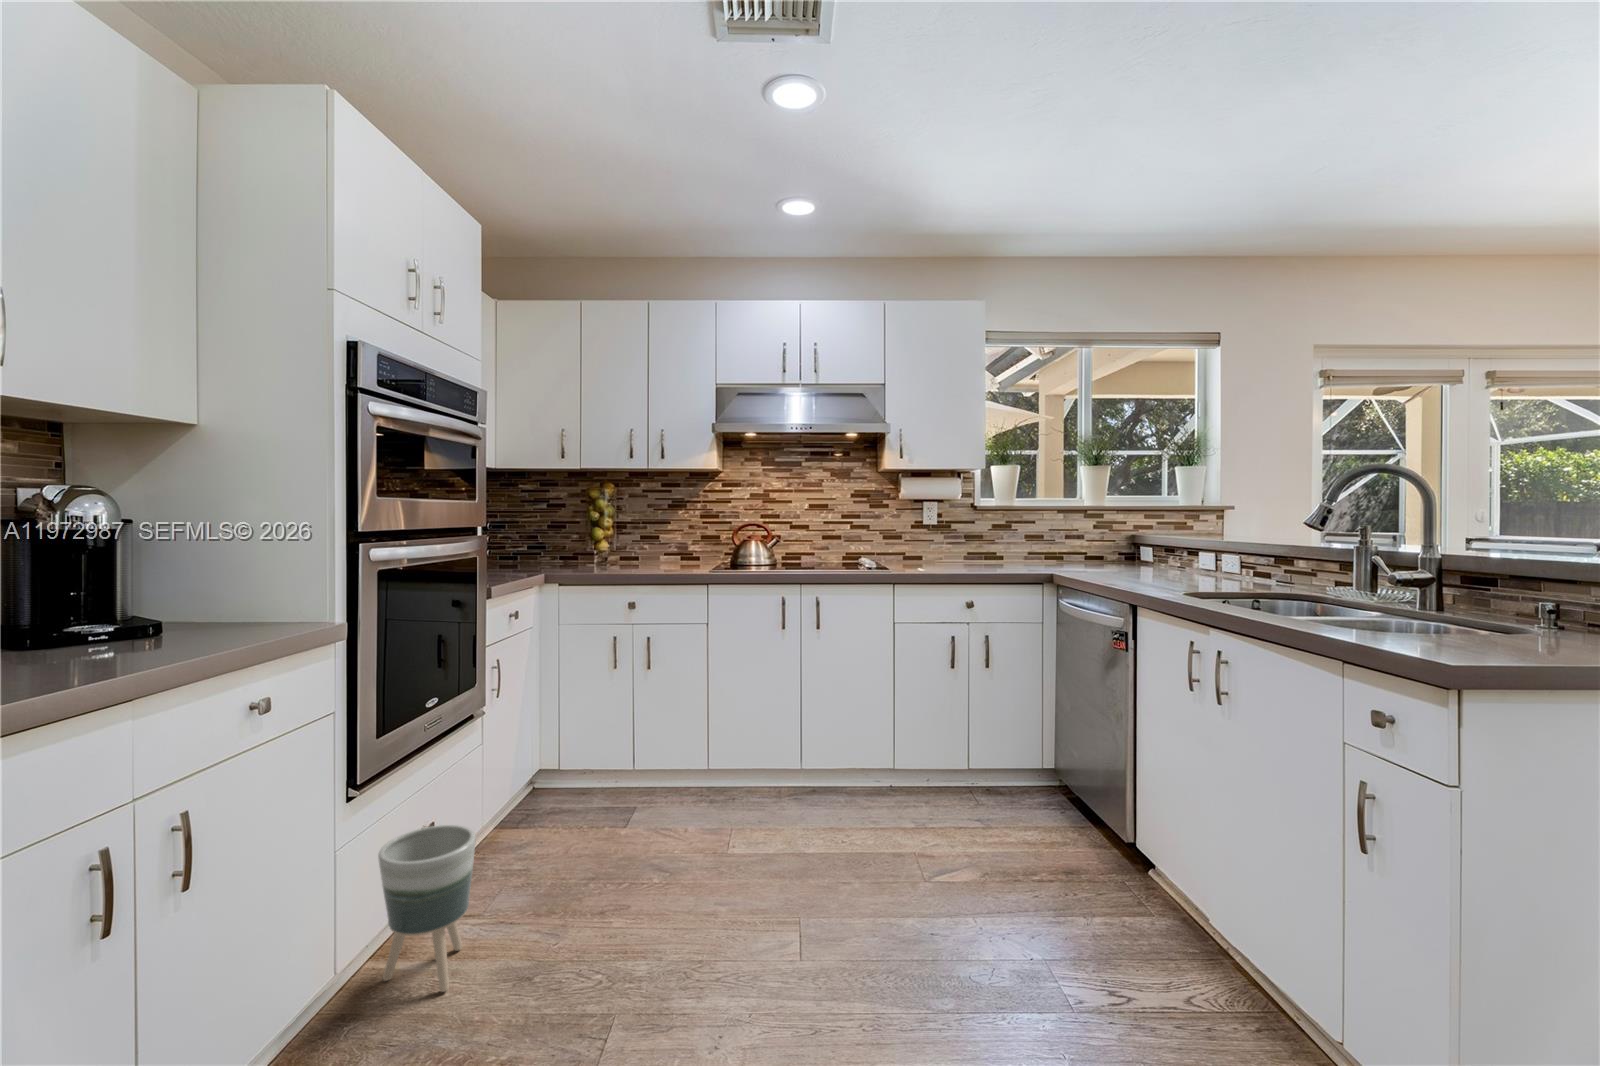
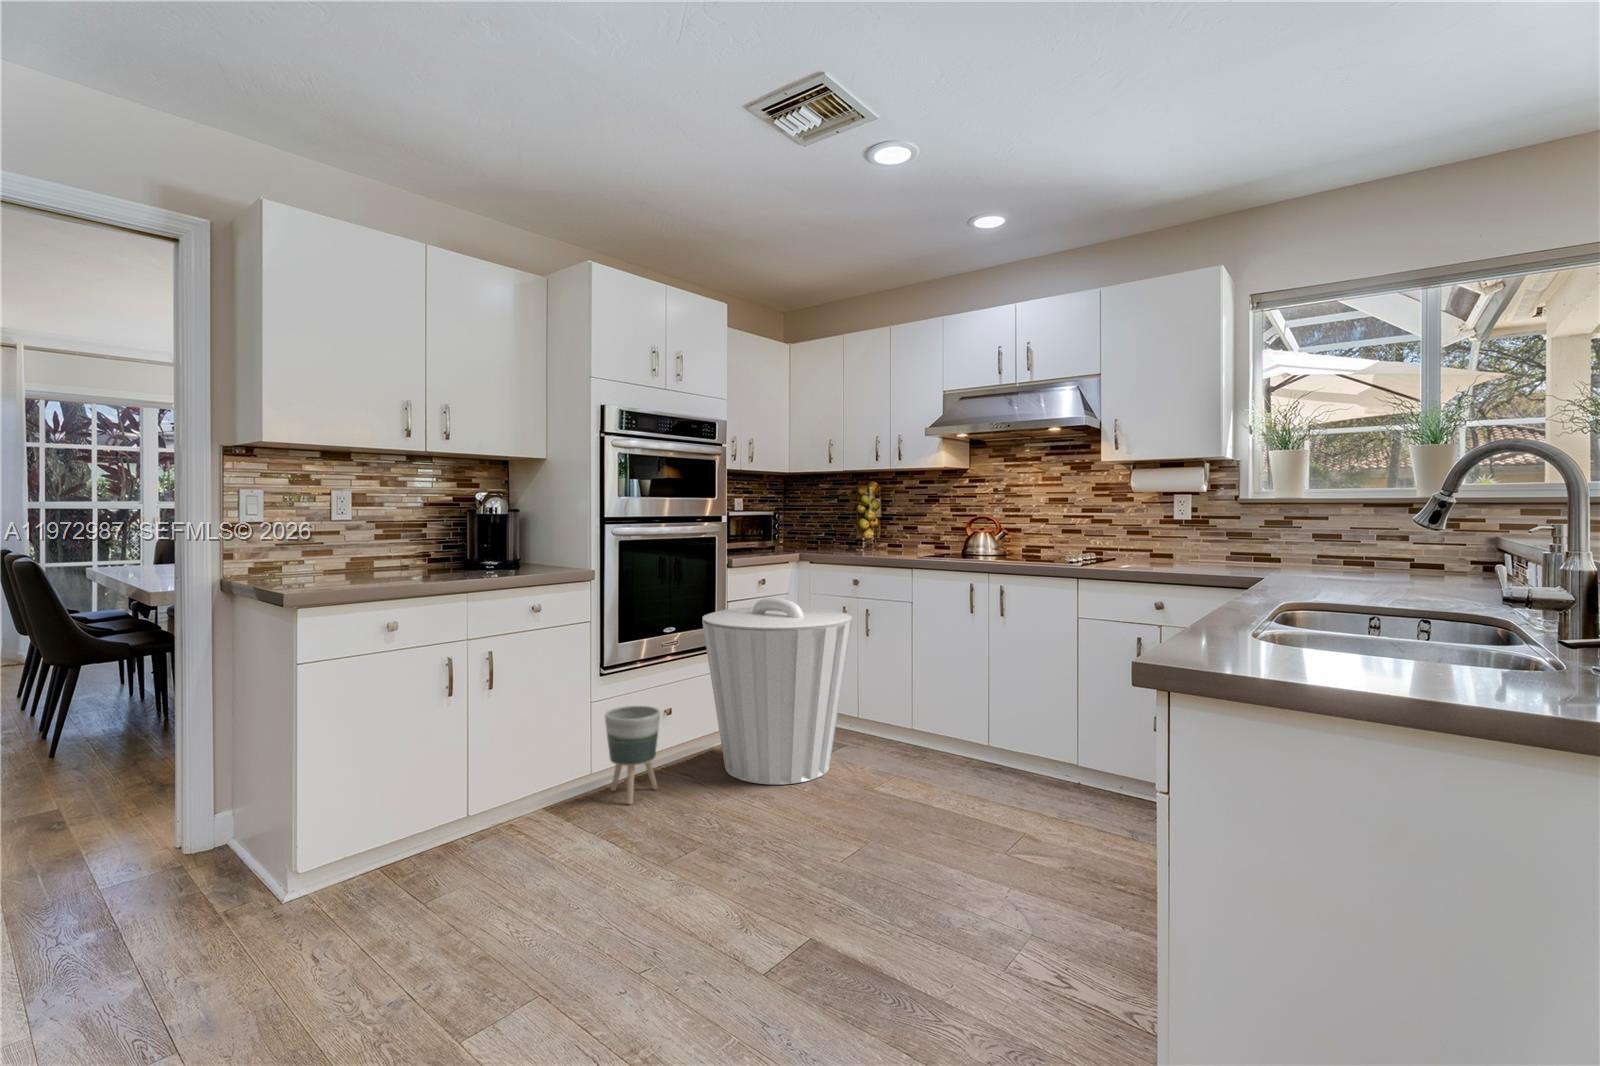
trash can: none [483,634,689,890] -> present [702,598,852,784]

